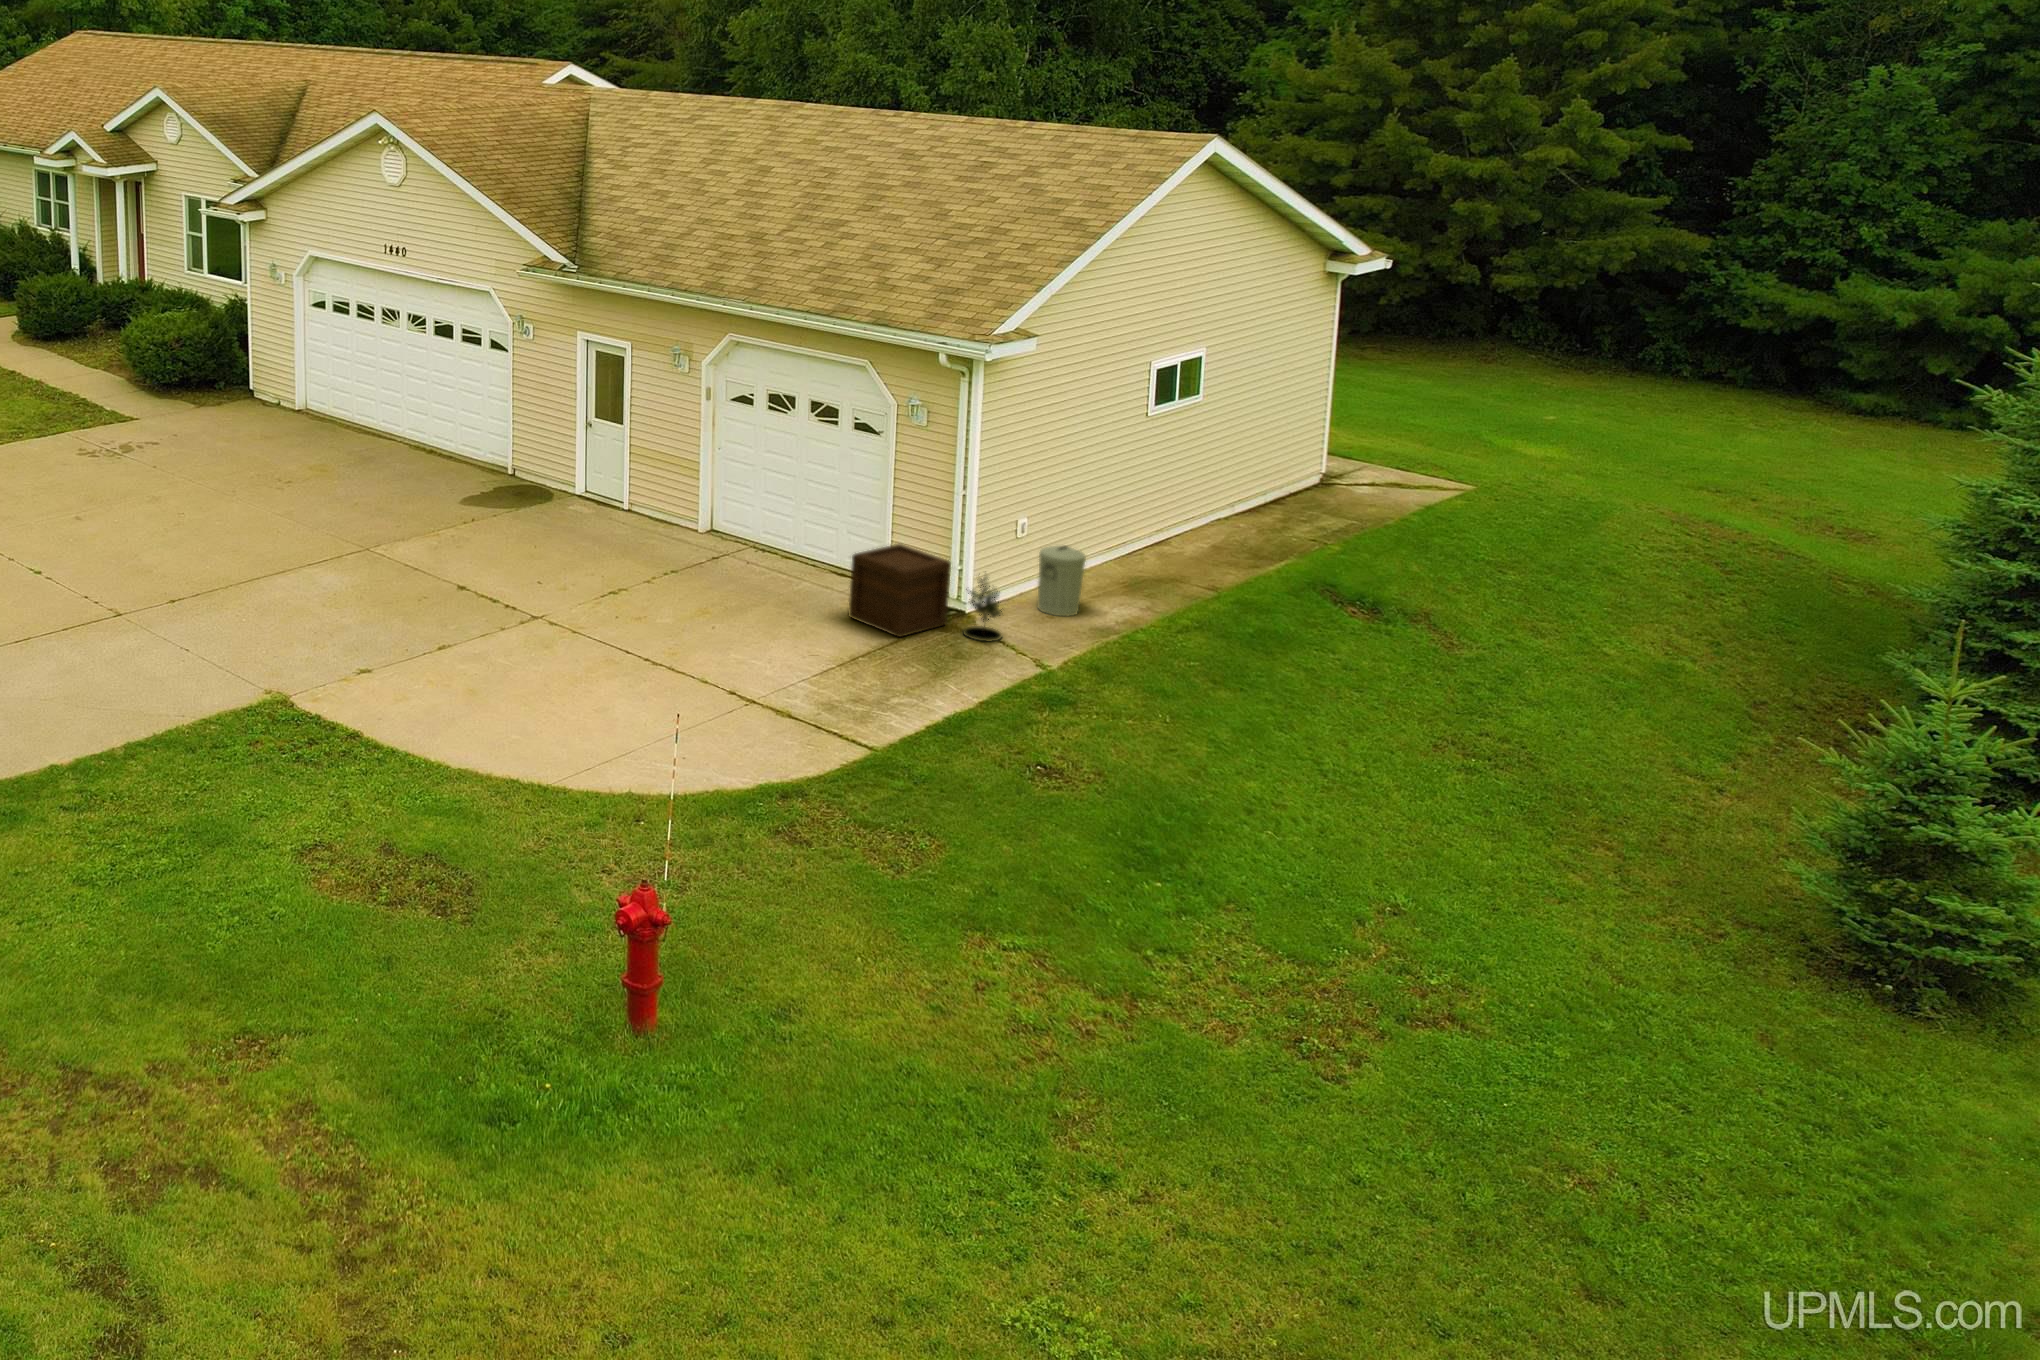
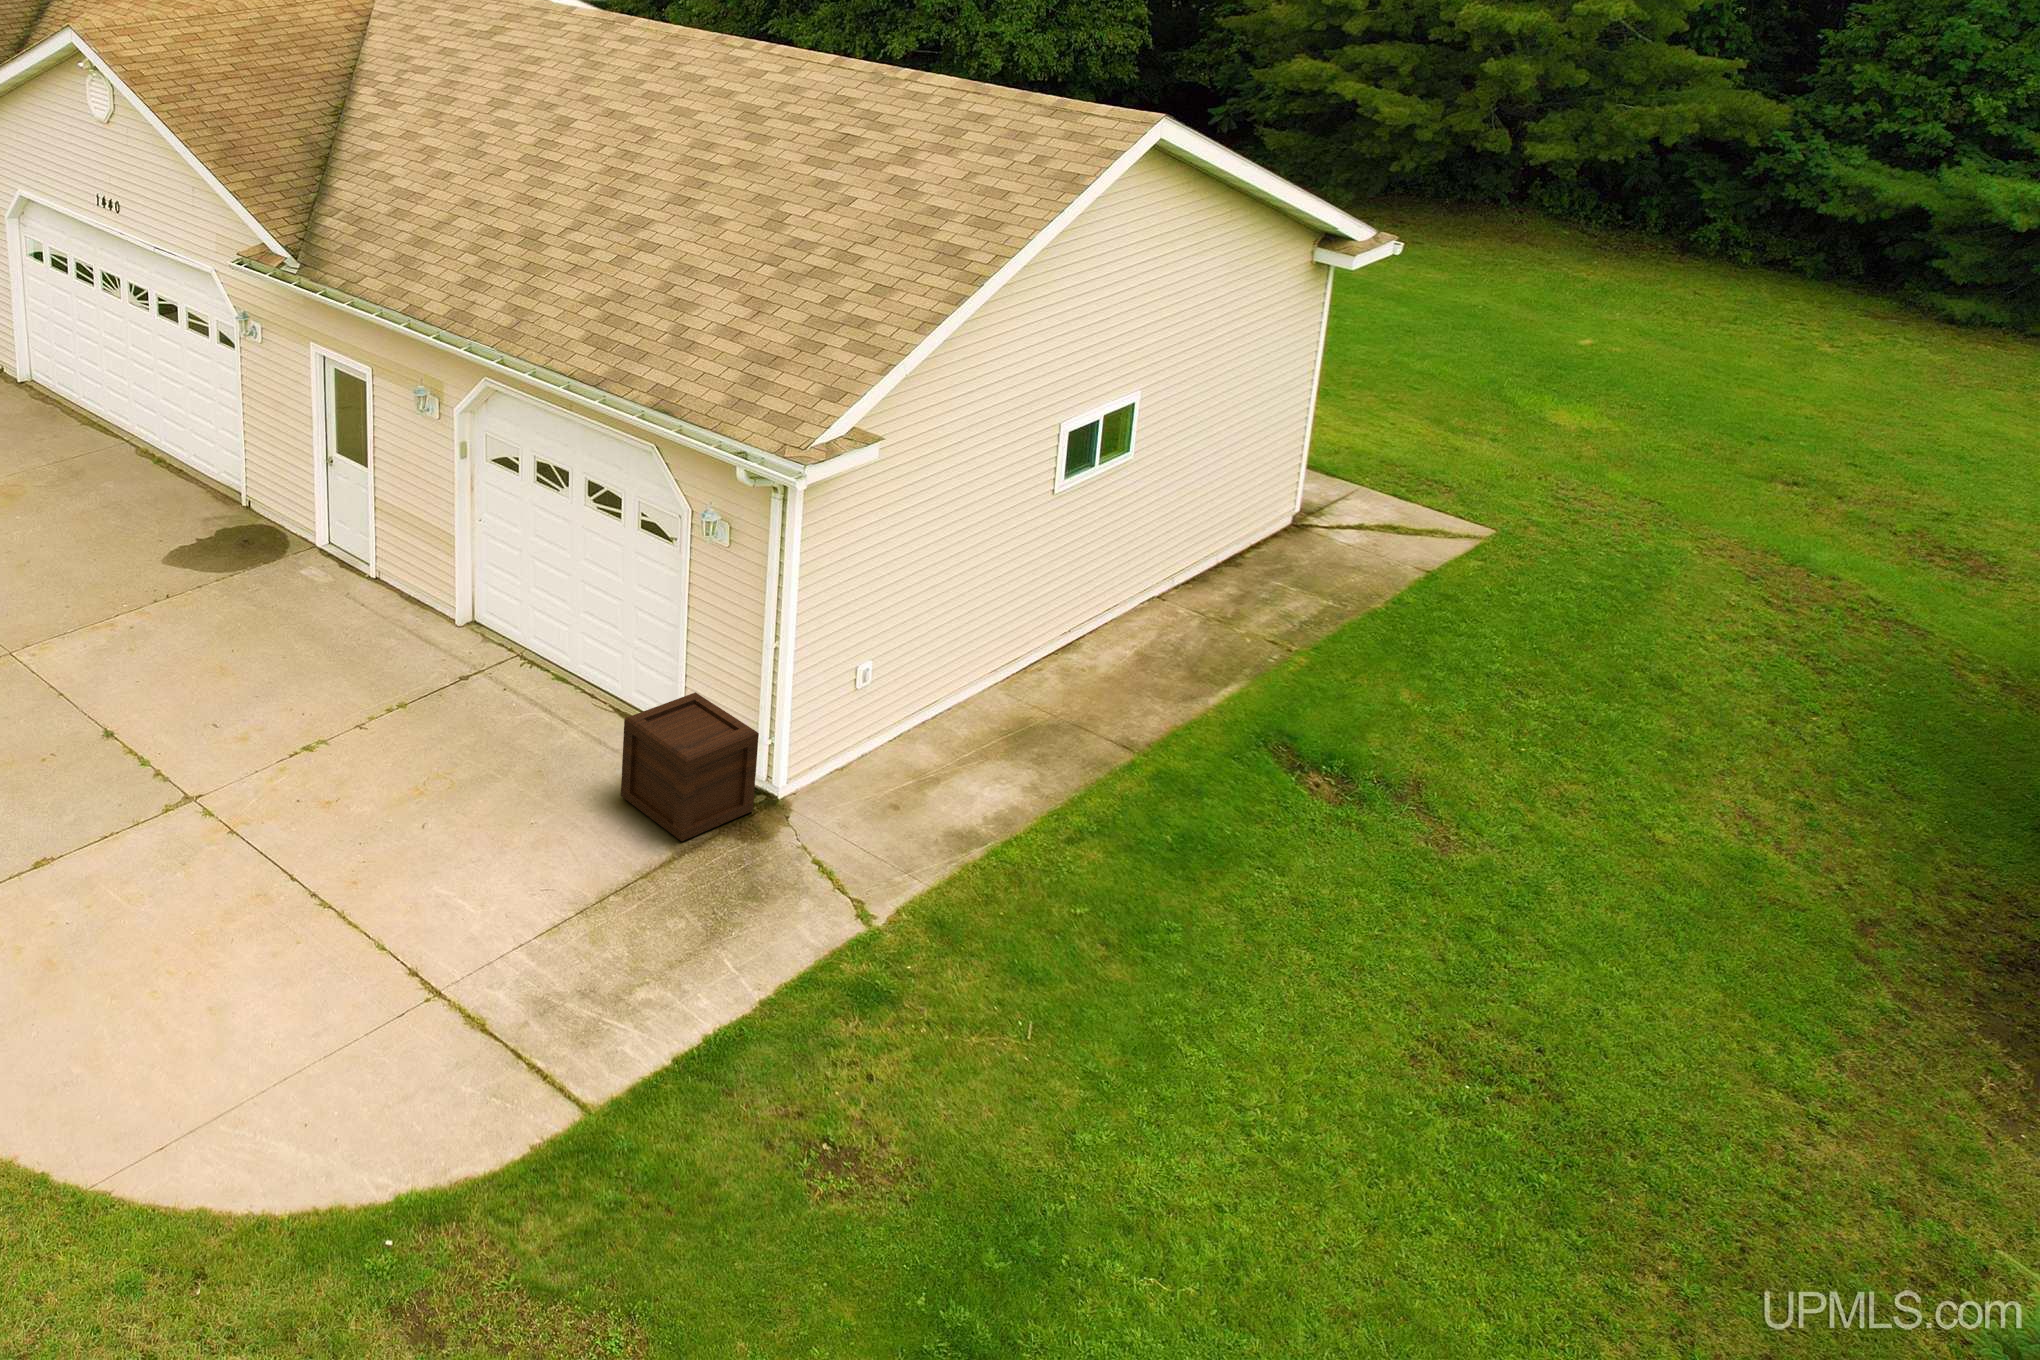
trash can: present [1037,546,1086,616] -> none [886,688,952,789]
potted tree: present [963,577,1002,642] -> none [772,752,831,849]

